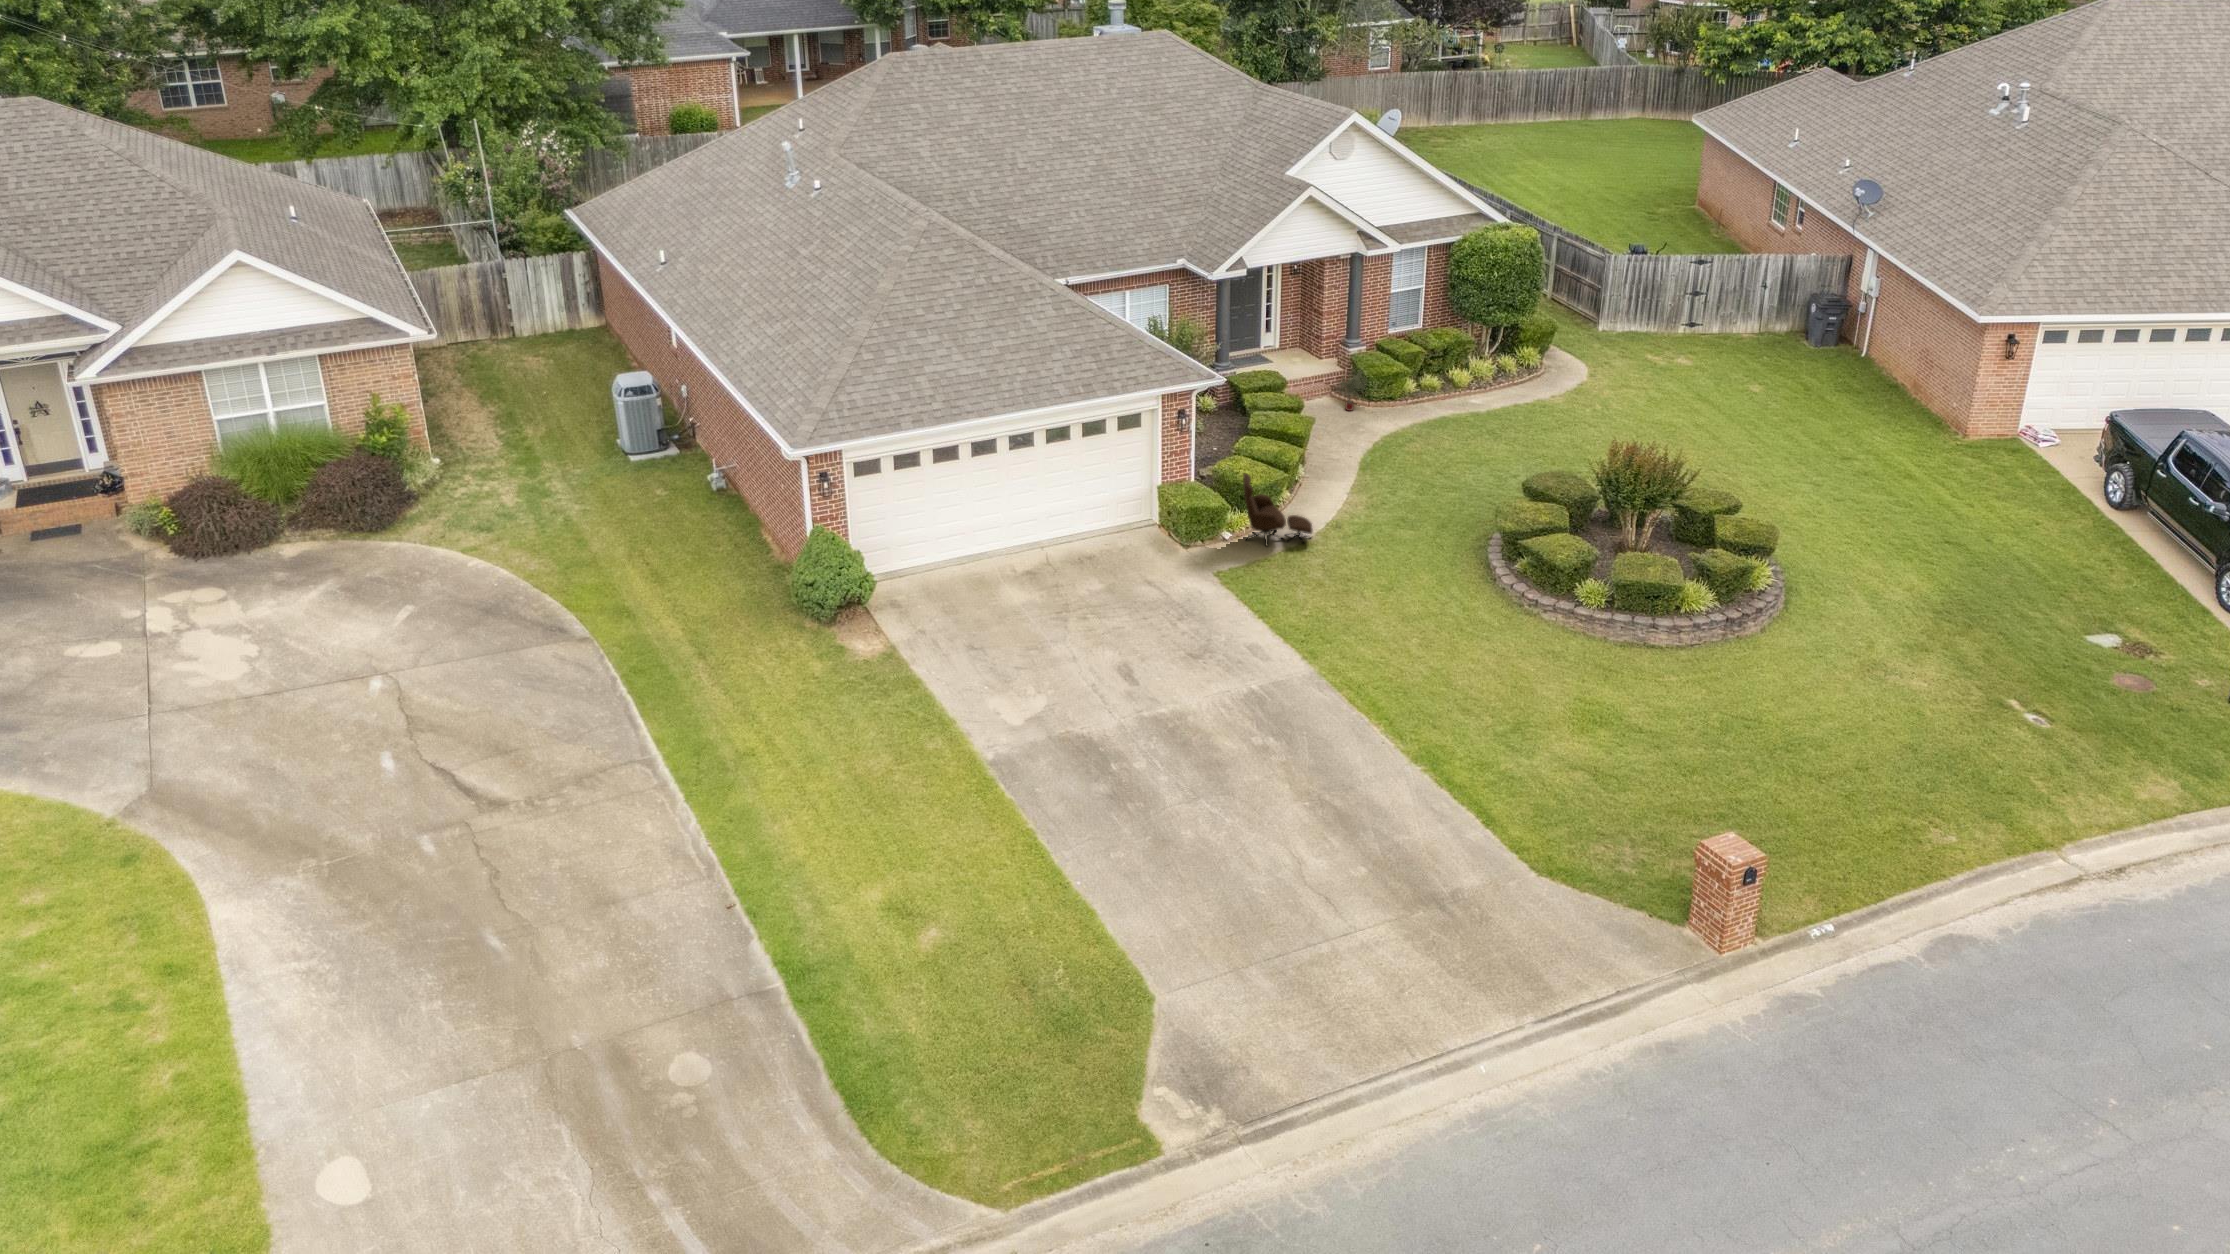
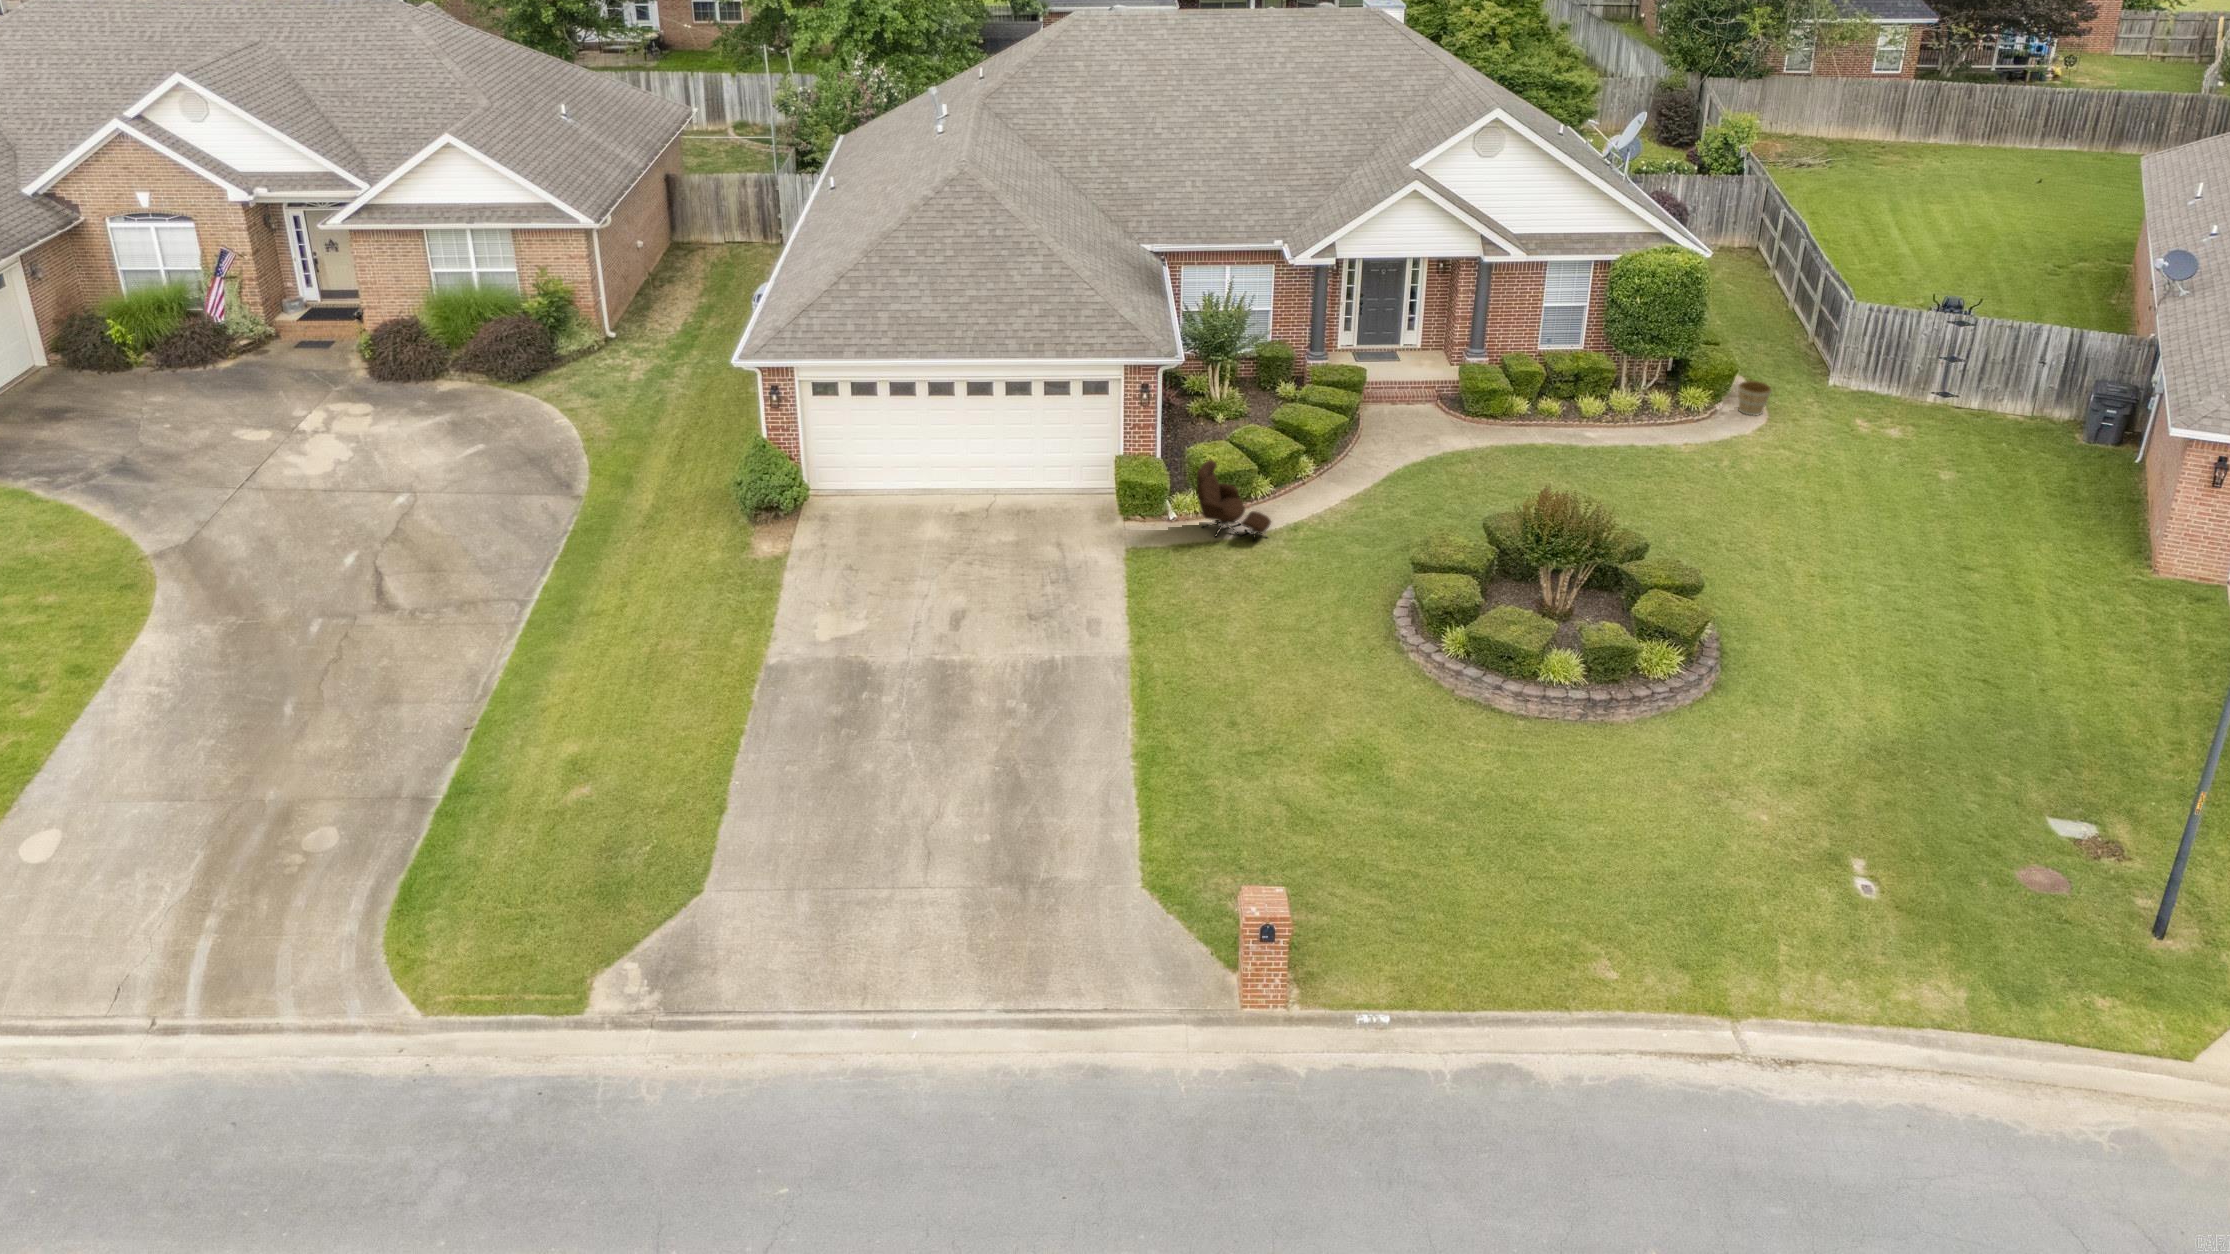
wooden bucket: none [1554,336,1583,366] -> present [1738,381,1772,416]
potted tree: present [1340,369,1366,411] -> none [1442,378,1468,423]

